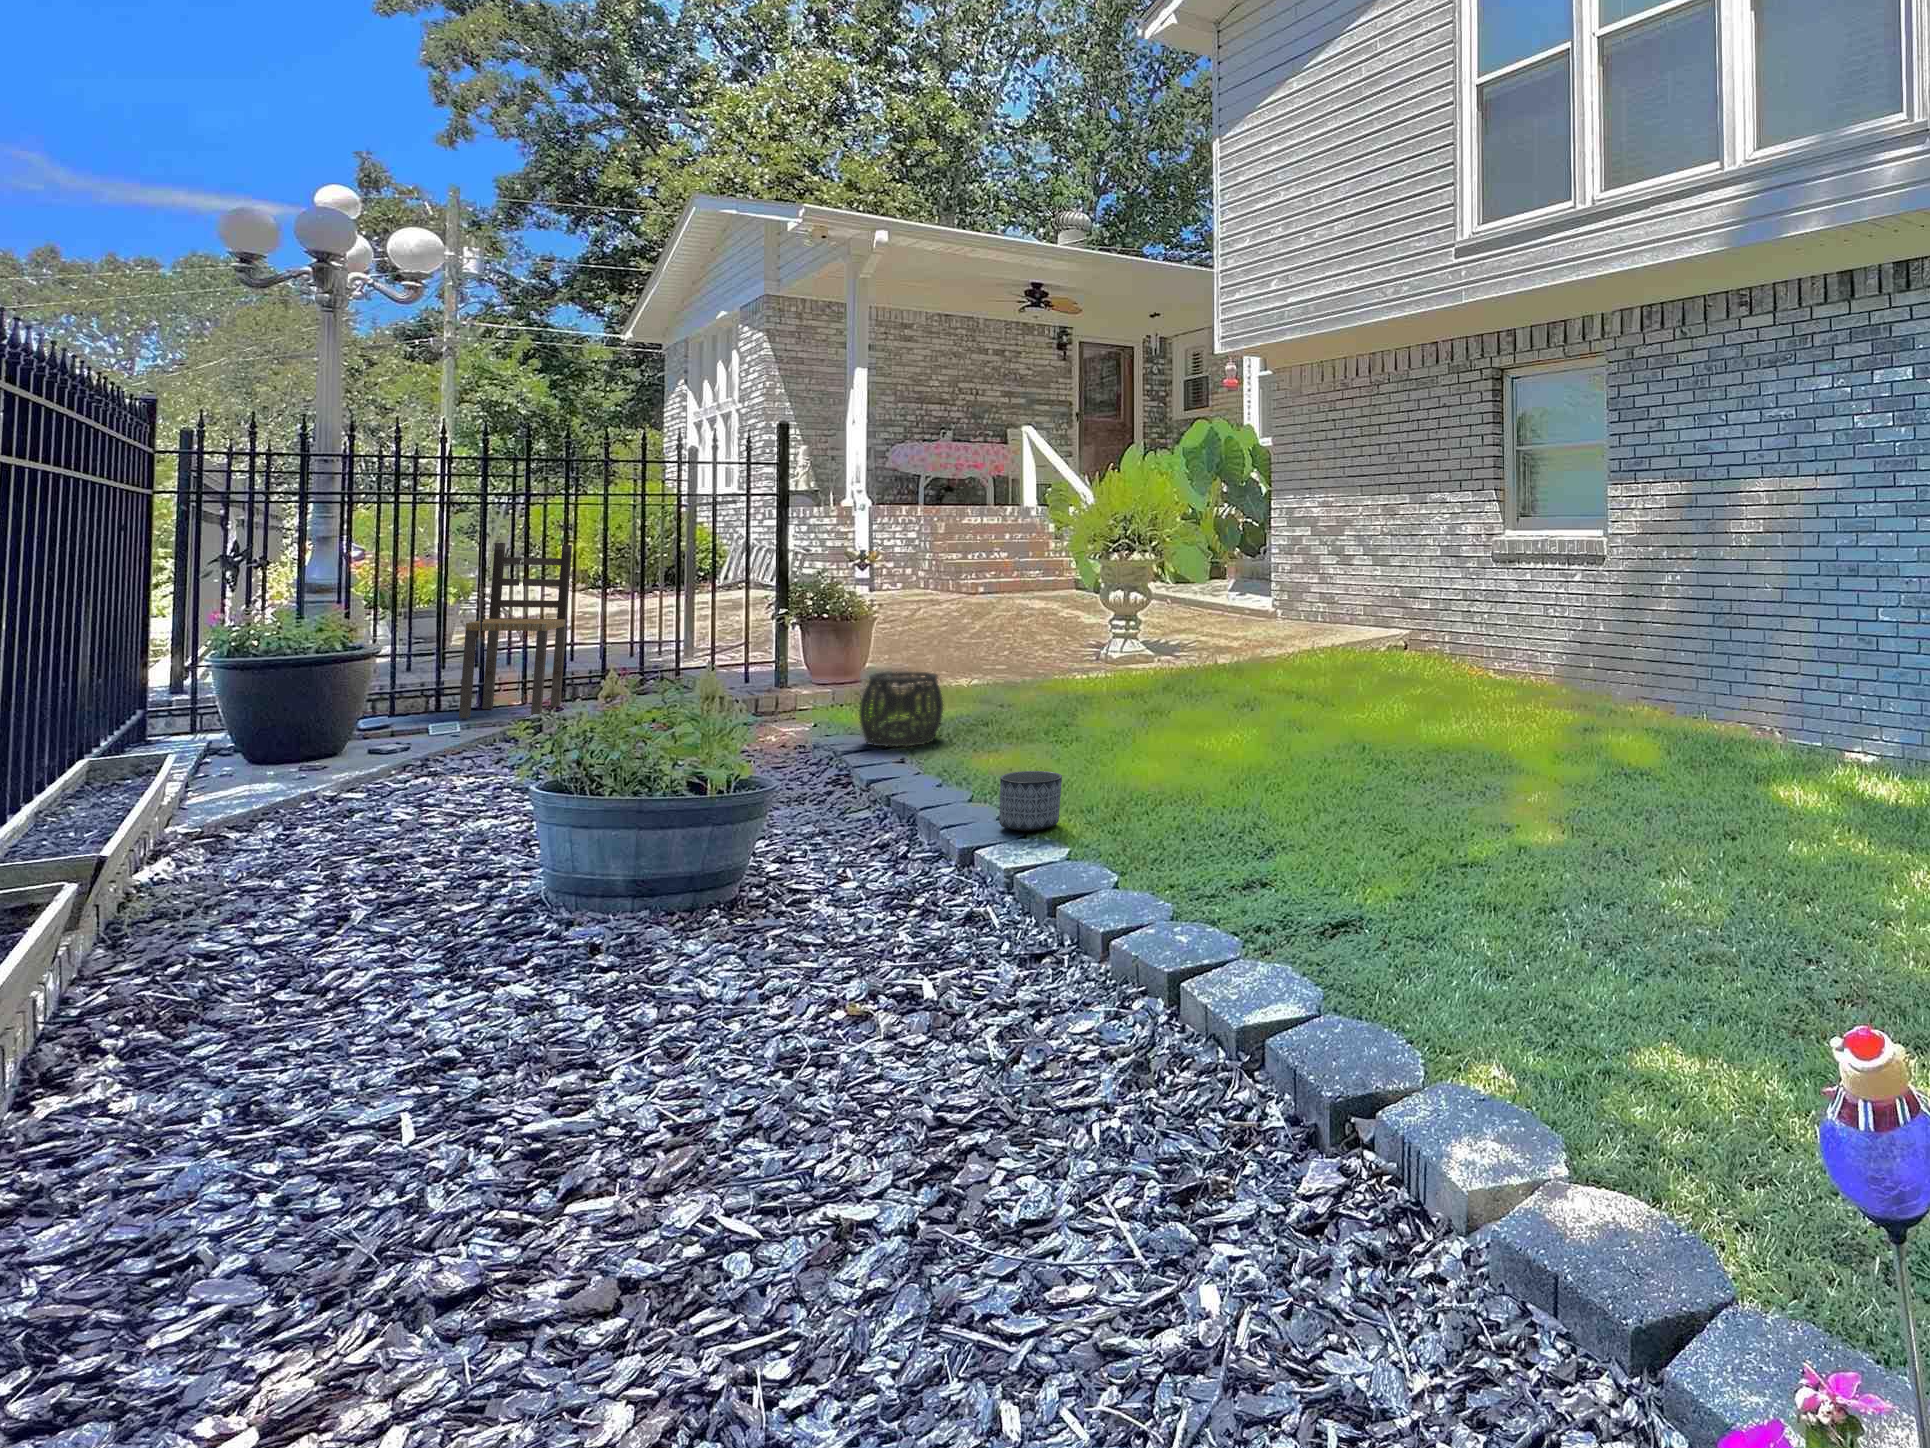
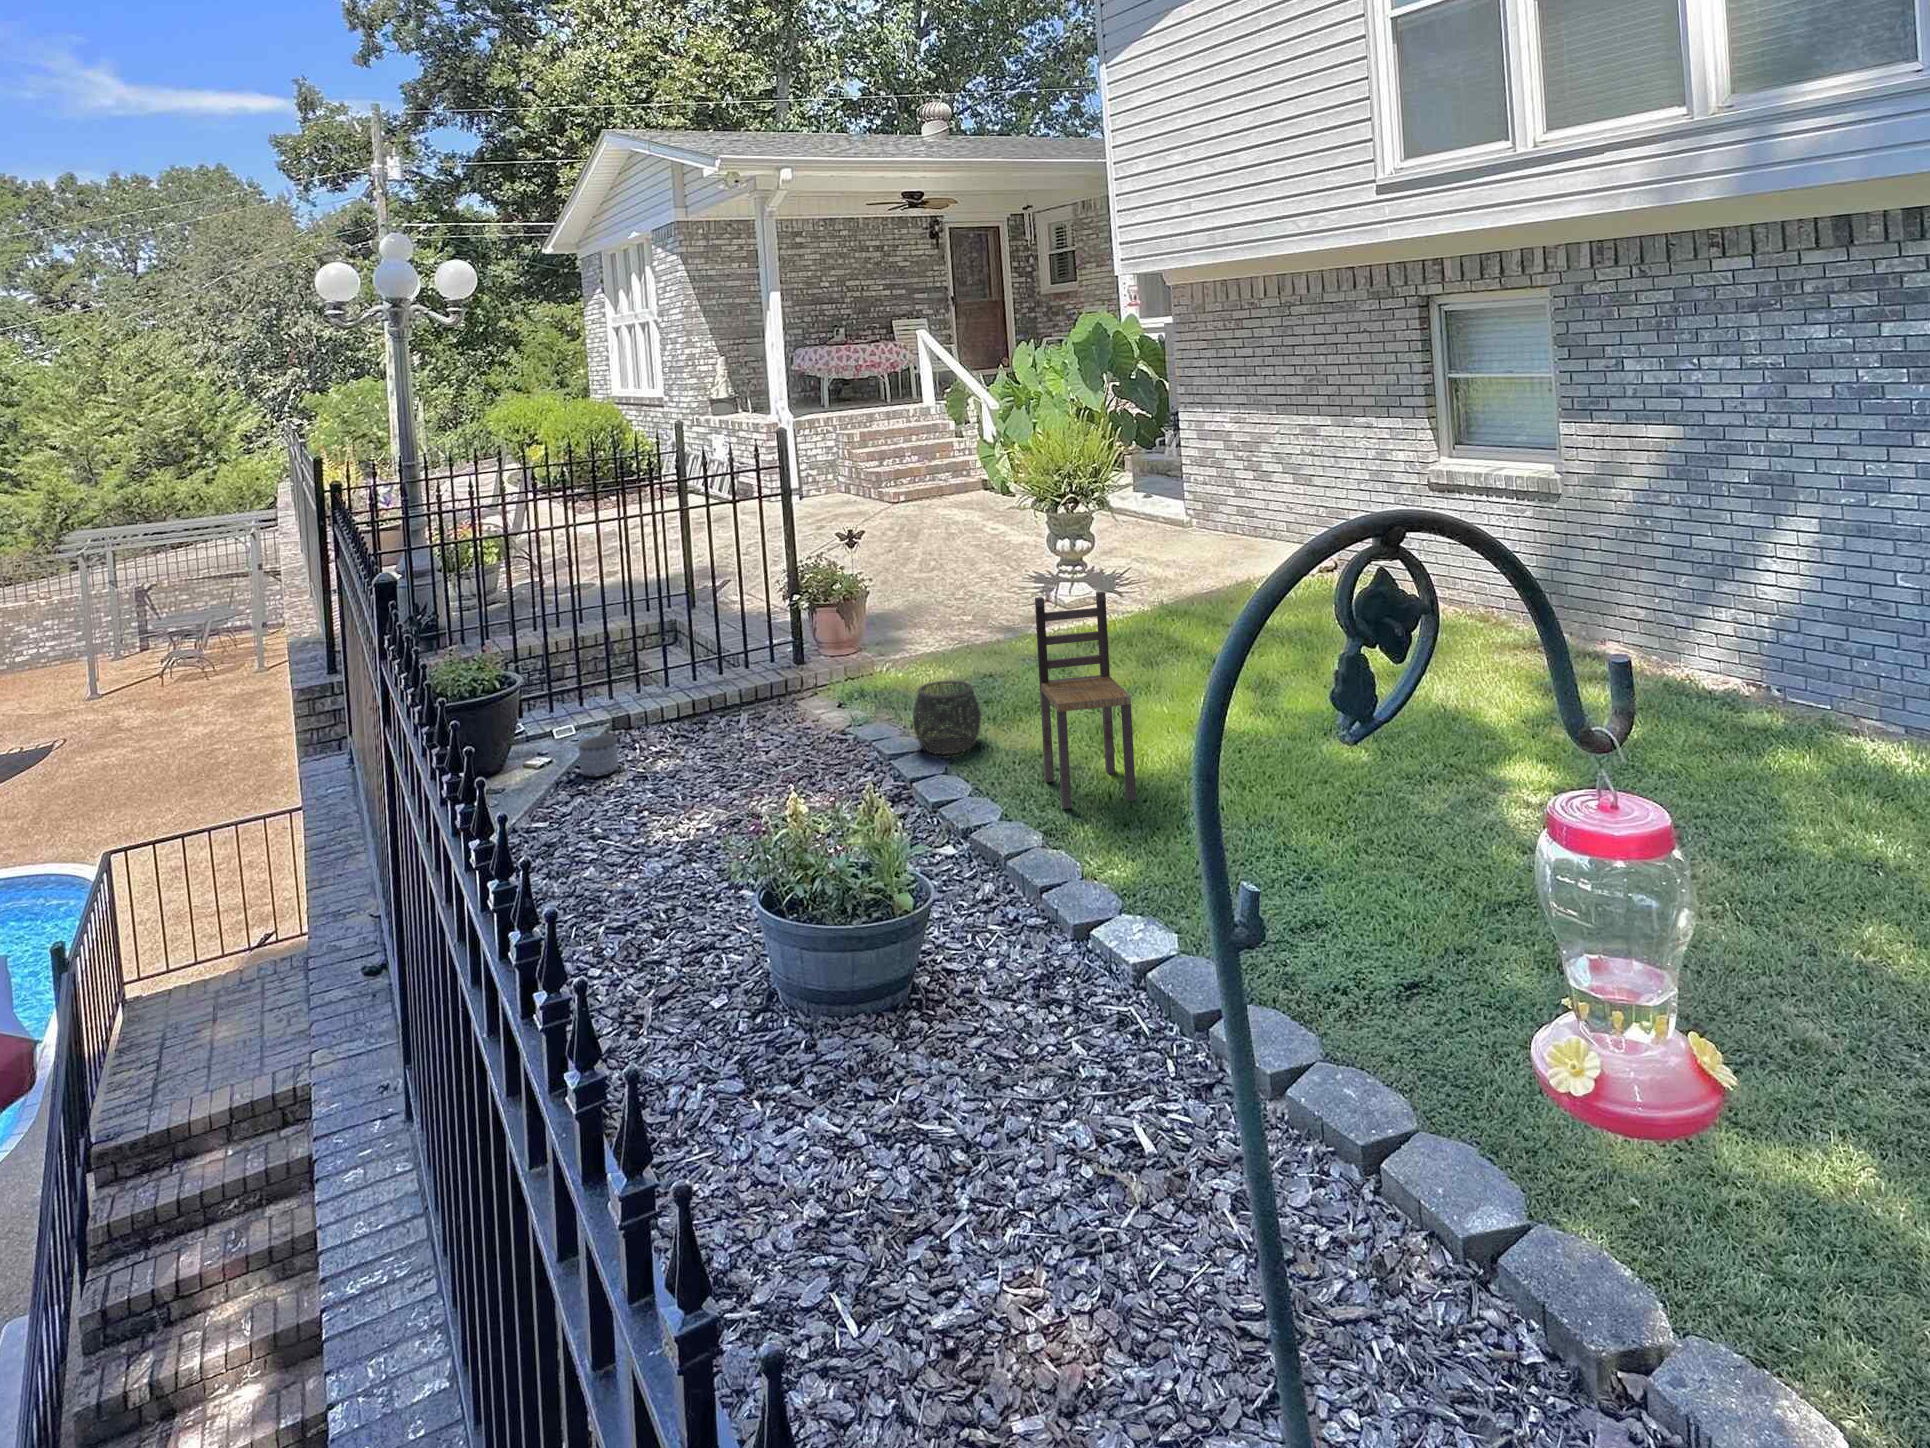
chair: present [459,543,572,718] -> present [1035,592,1136,809]
planter: present [999,771,1062,831] -> present [579,735,618,777]

